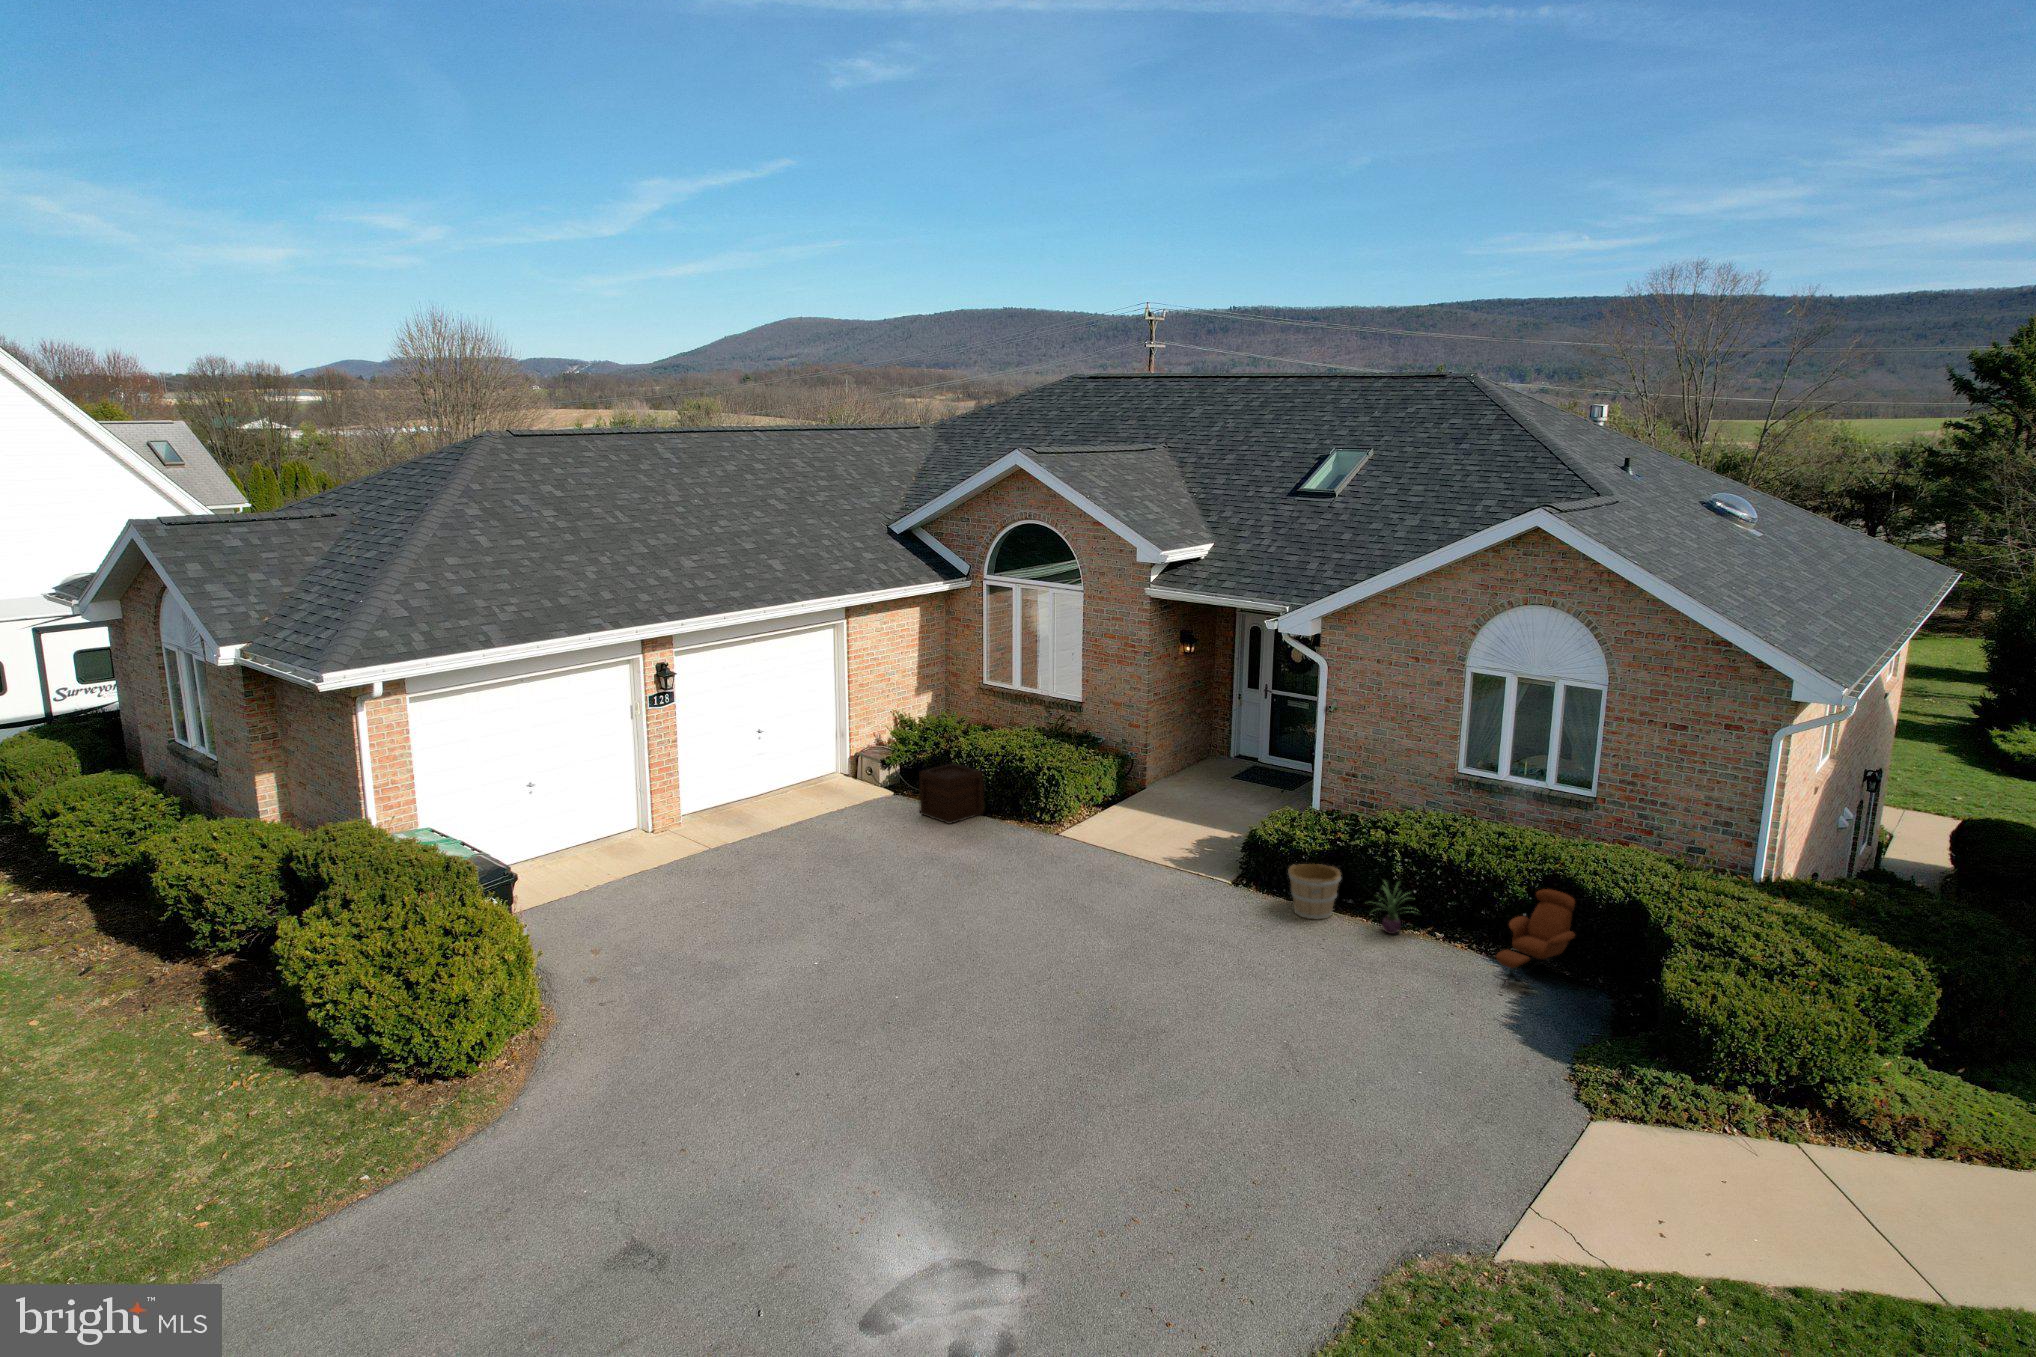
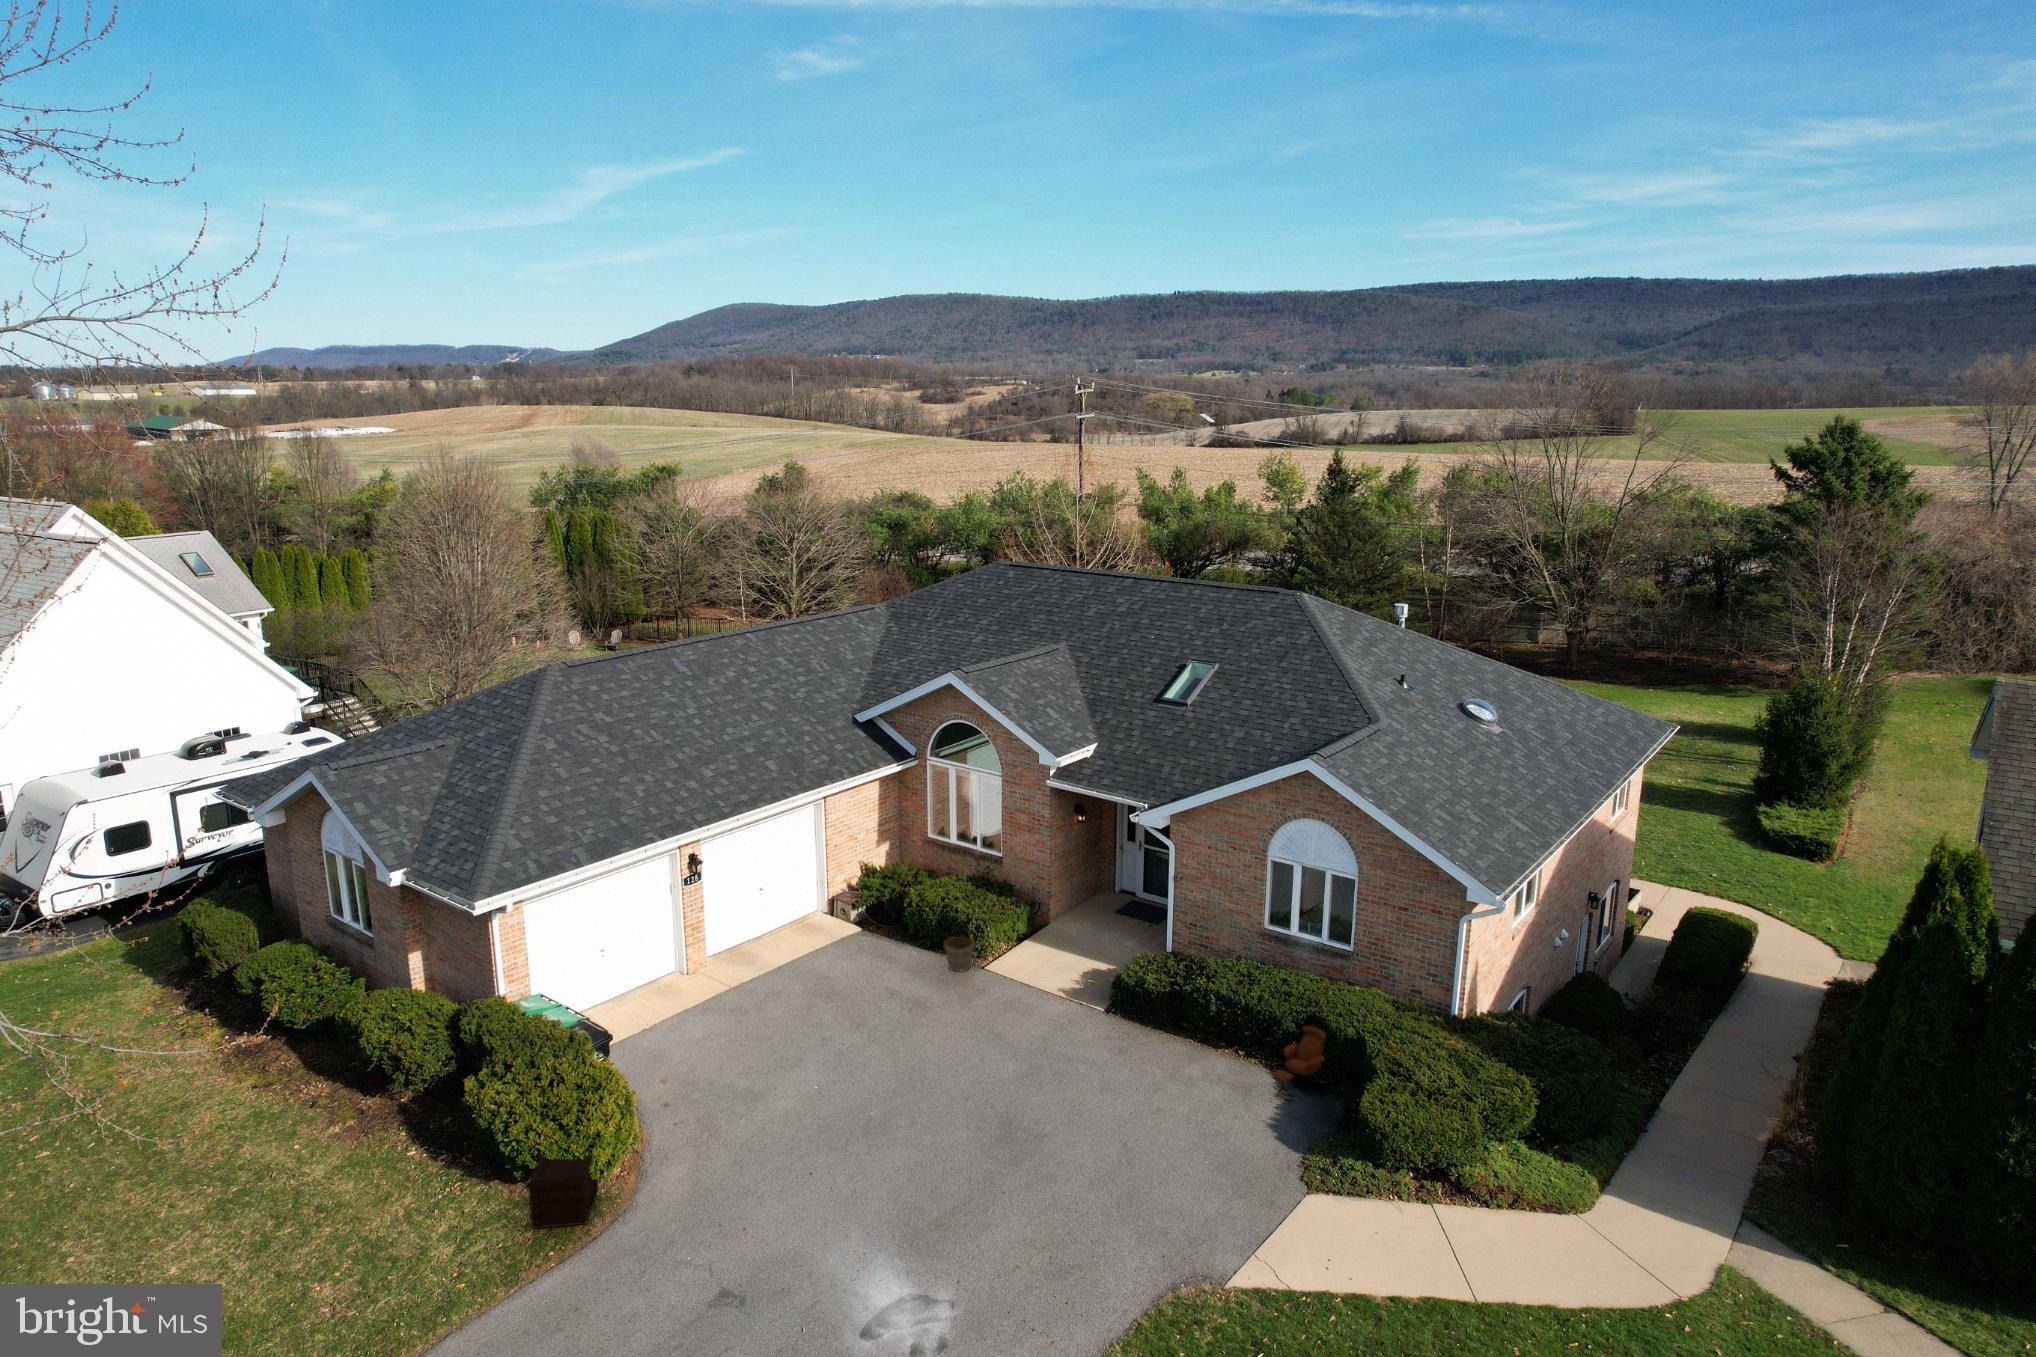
wooden crate: present [919,763,984,824] -> present [528,1155,599,1229]
wooden bucket: present [1288,864,1341,919] -> present [944,937,975,971]
decorative plant: present [1378,881,1412,934] -> none [1193,1016,1232,1054]

